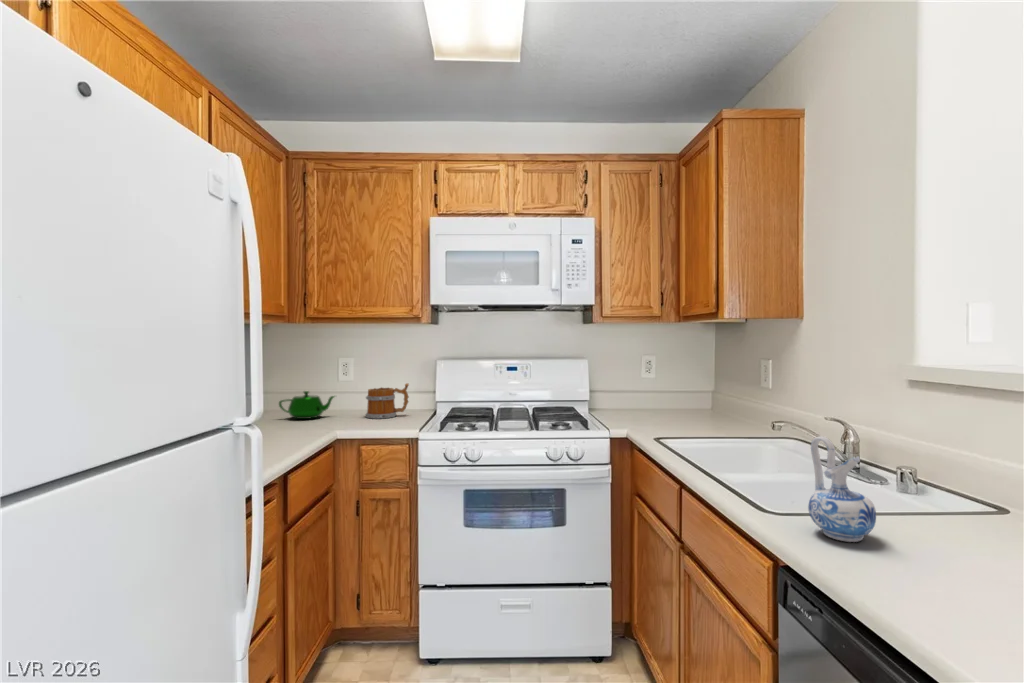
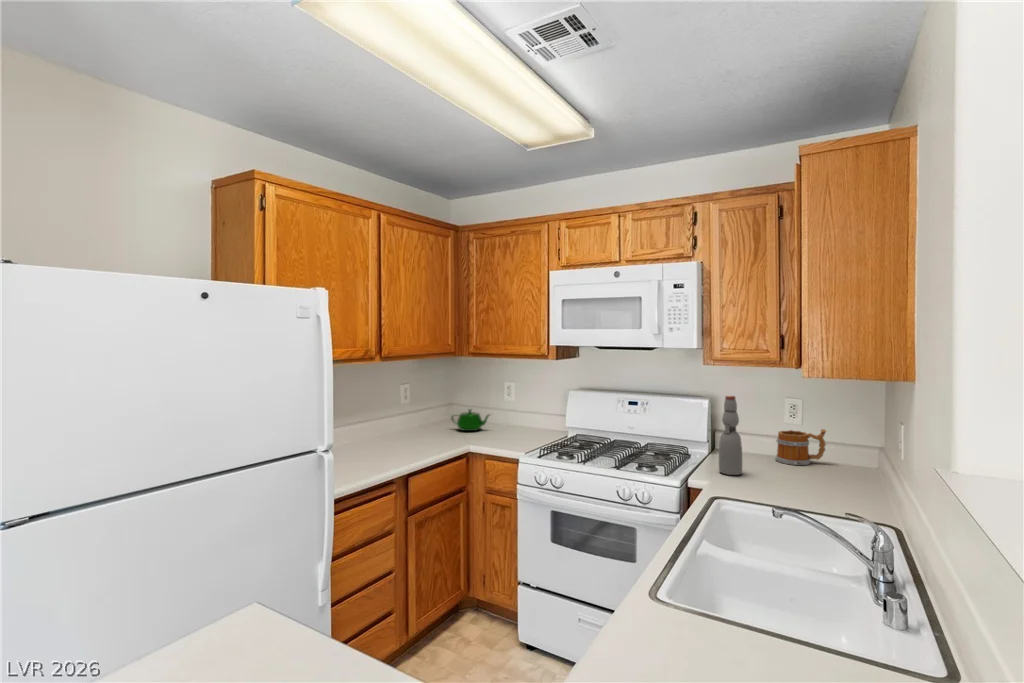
bottle: none [624,348,645,424] -> present [719,396,742,475]
mug: present [365,383,409,418] -> present [775,429,826,465]
ceramic pitcher: present [808,436,876,542] -> none [640,539,698,649]

